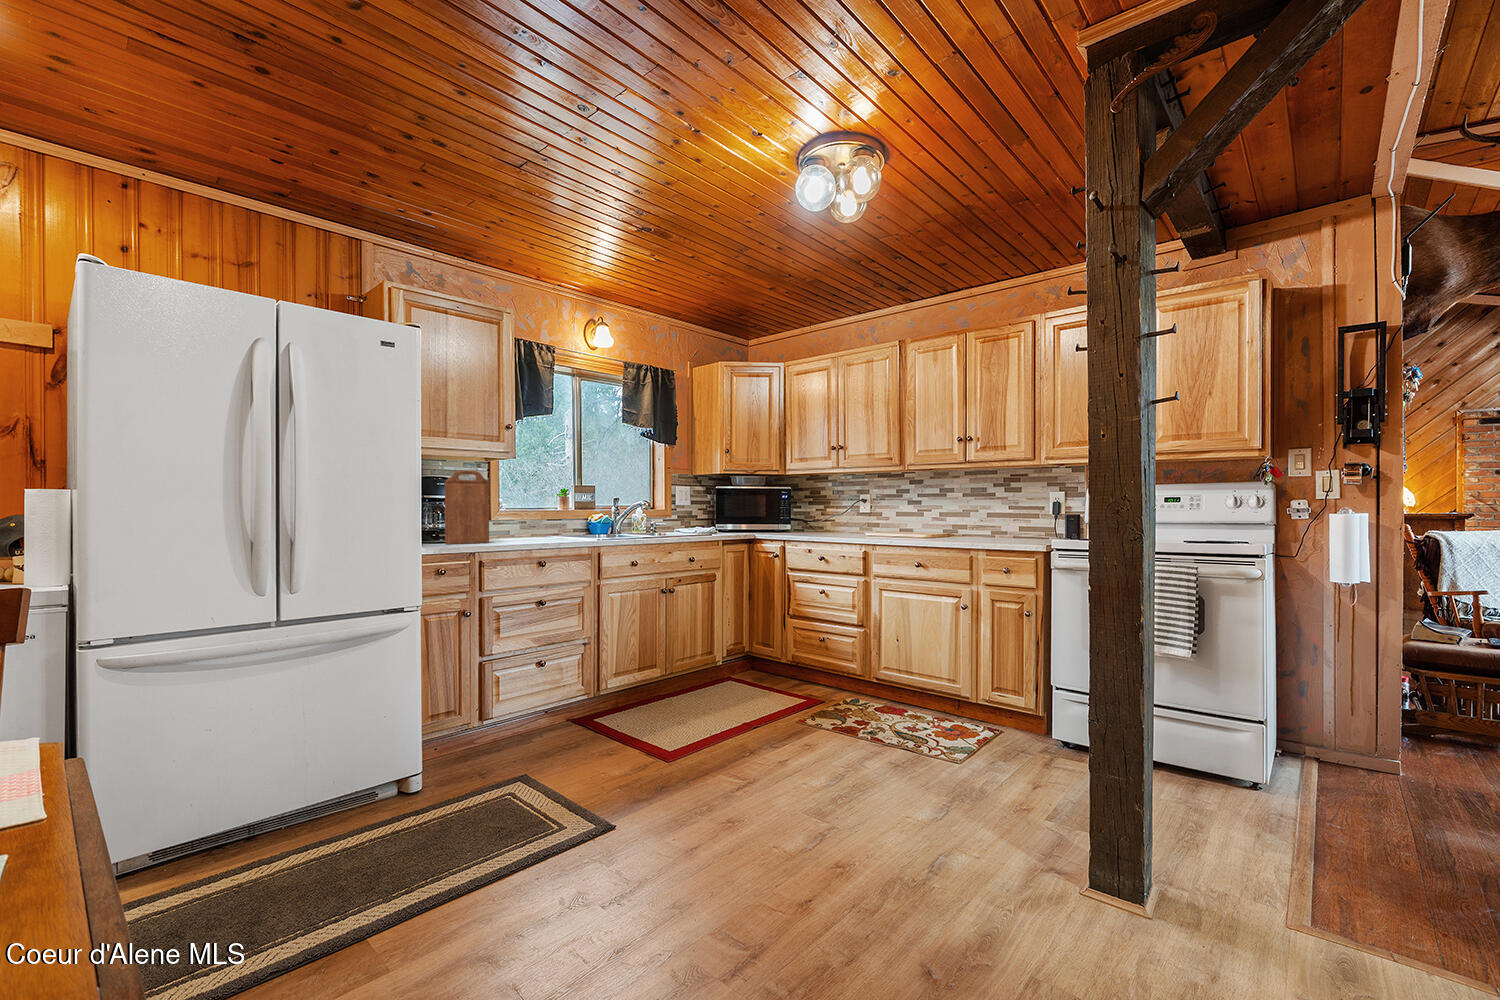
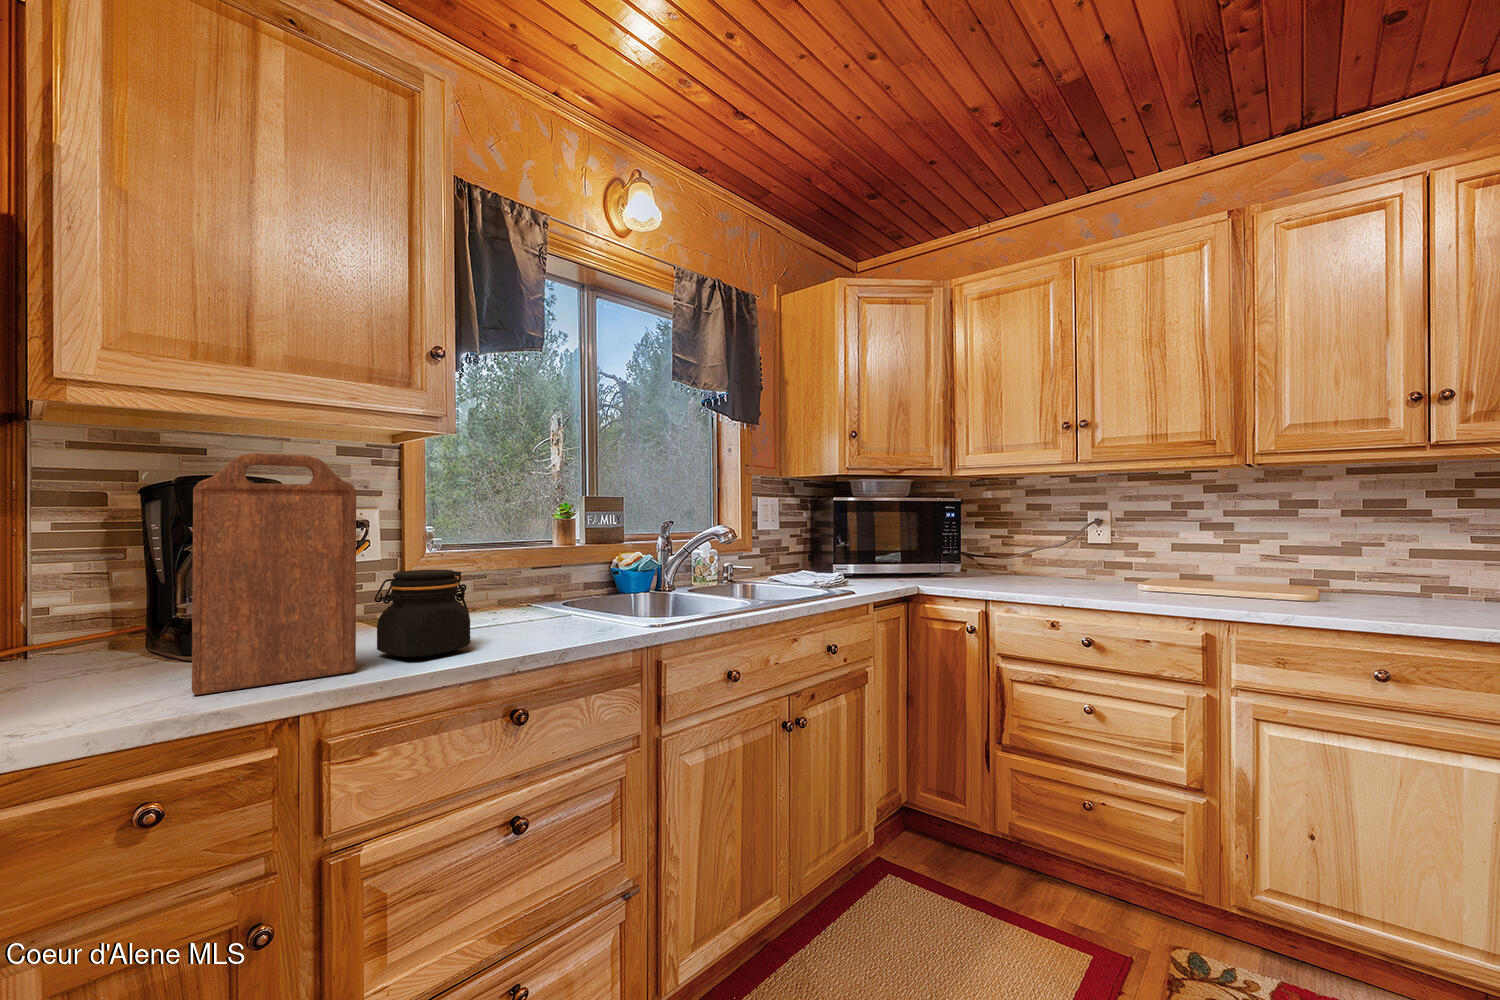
jar: none [492,512,525,542] -> present [375,570,470,658]

